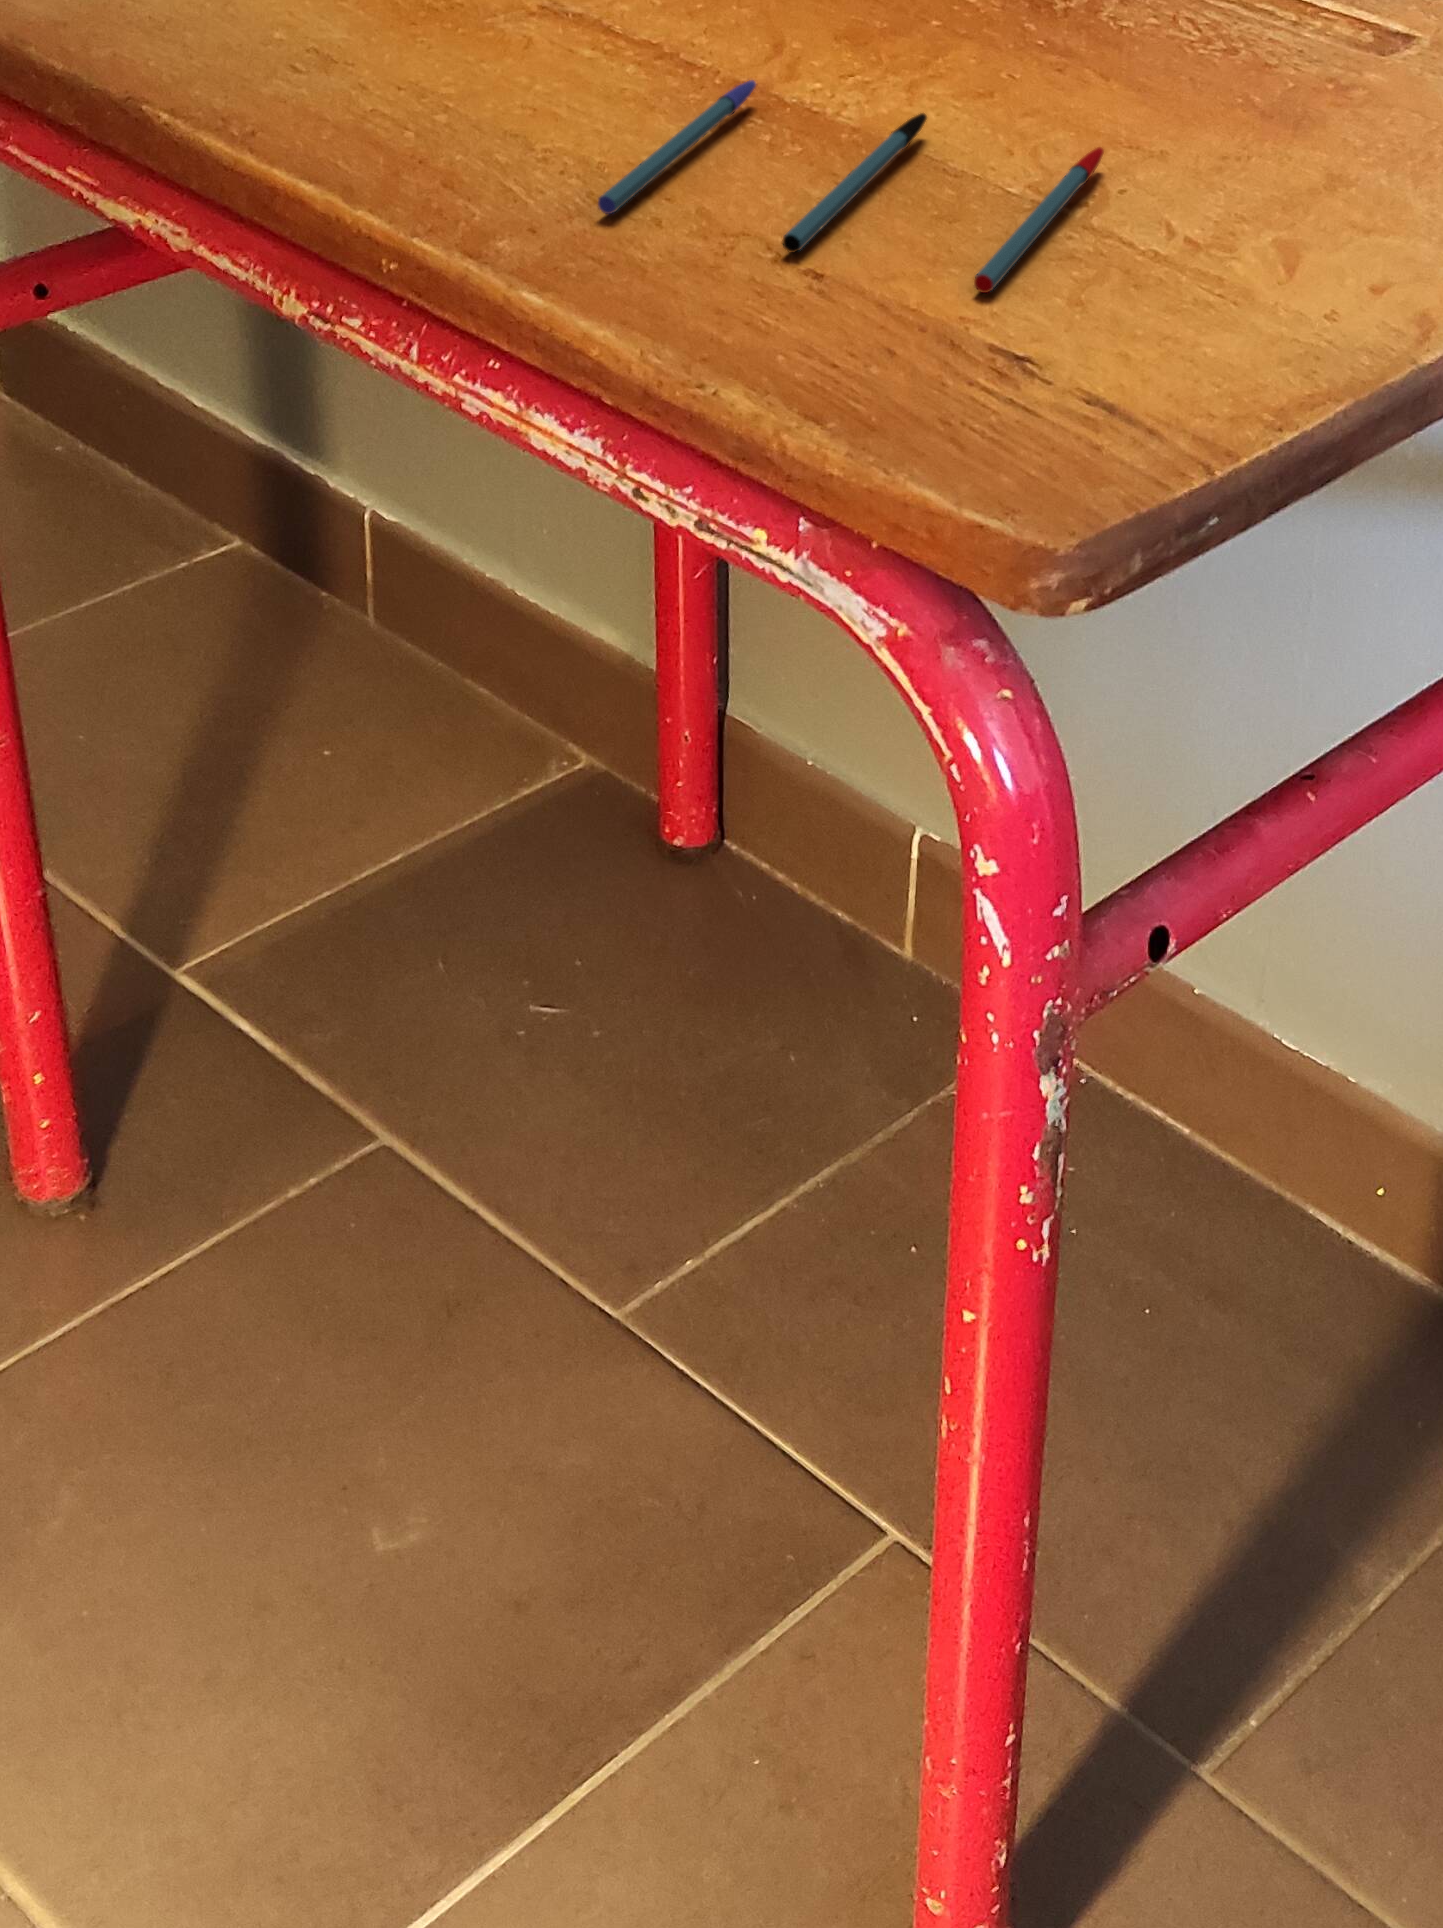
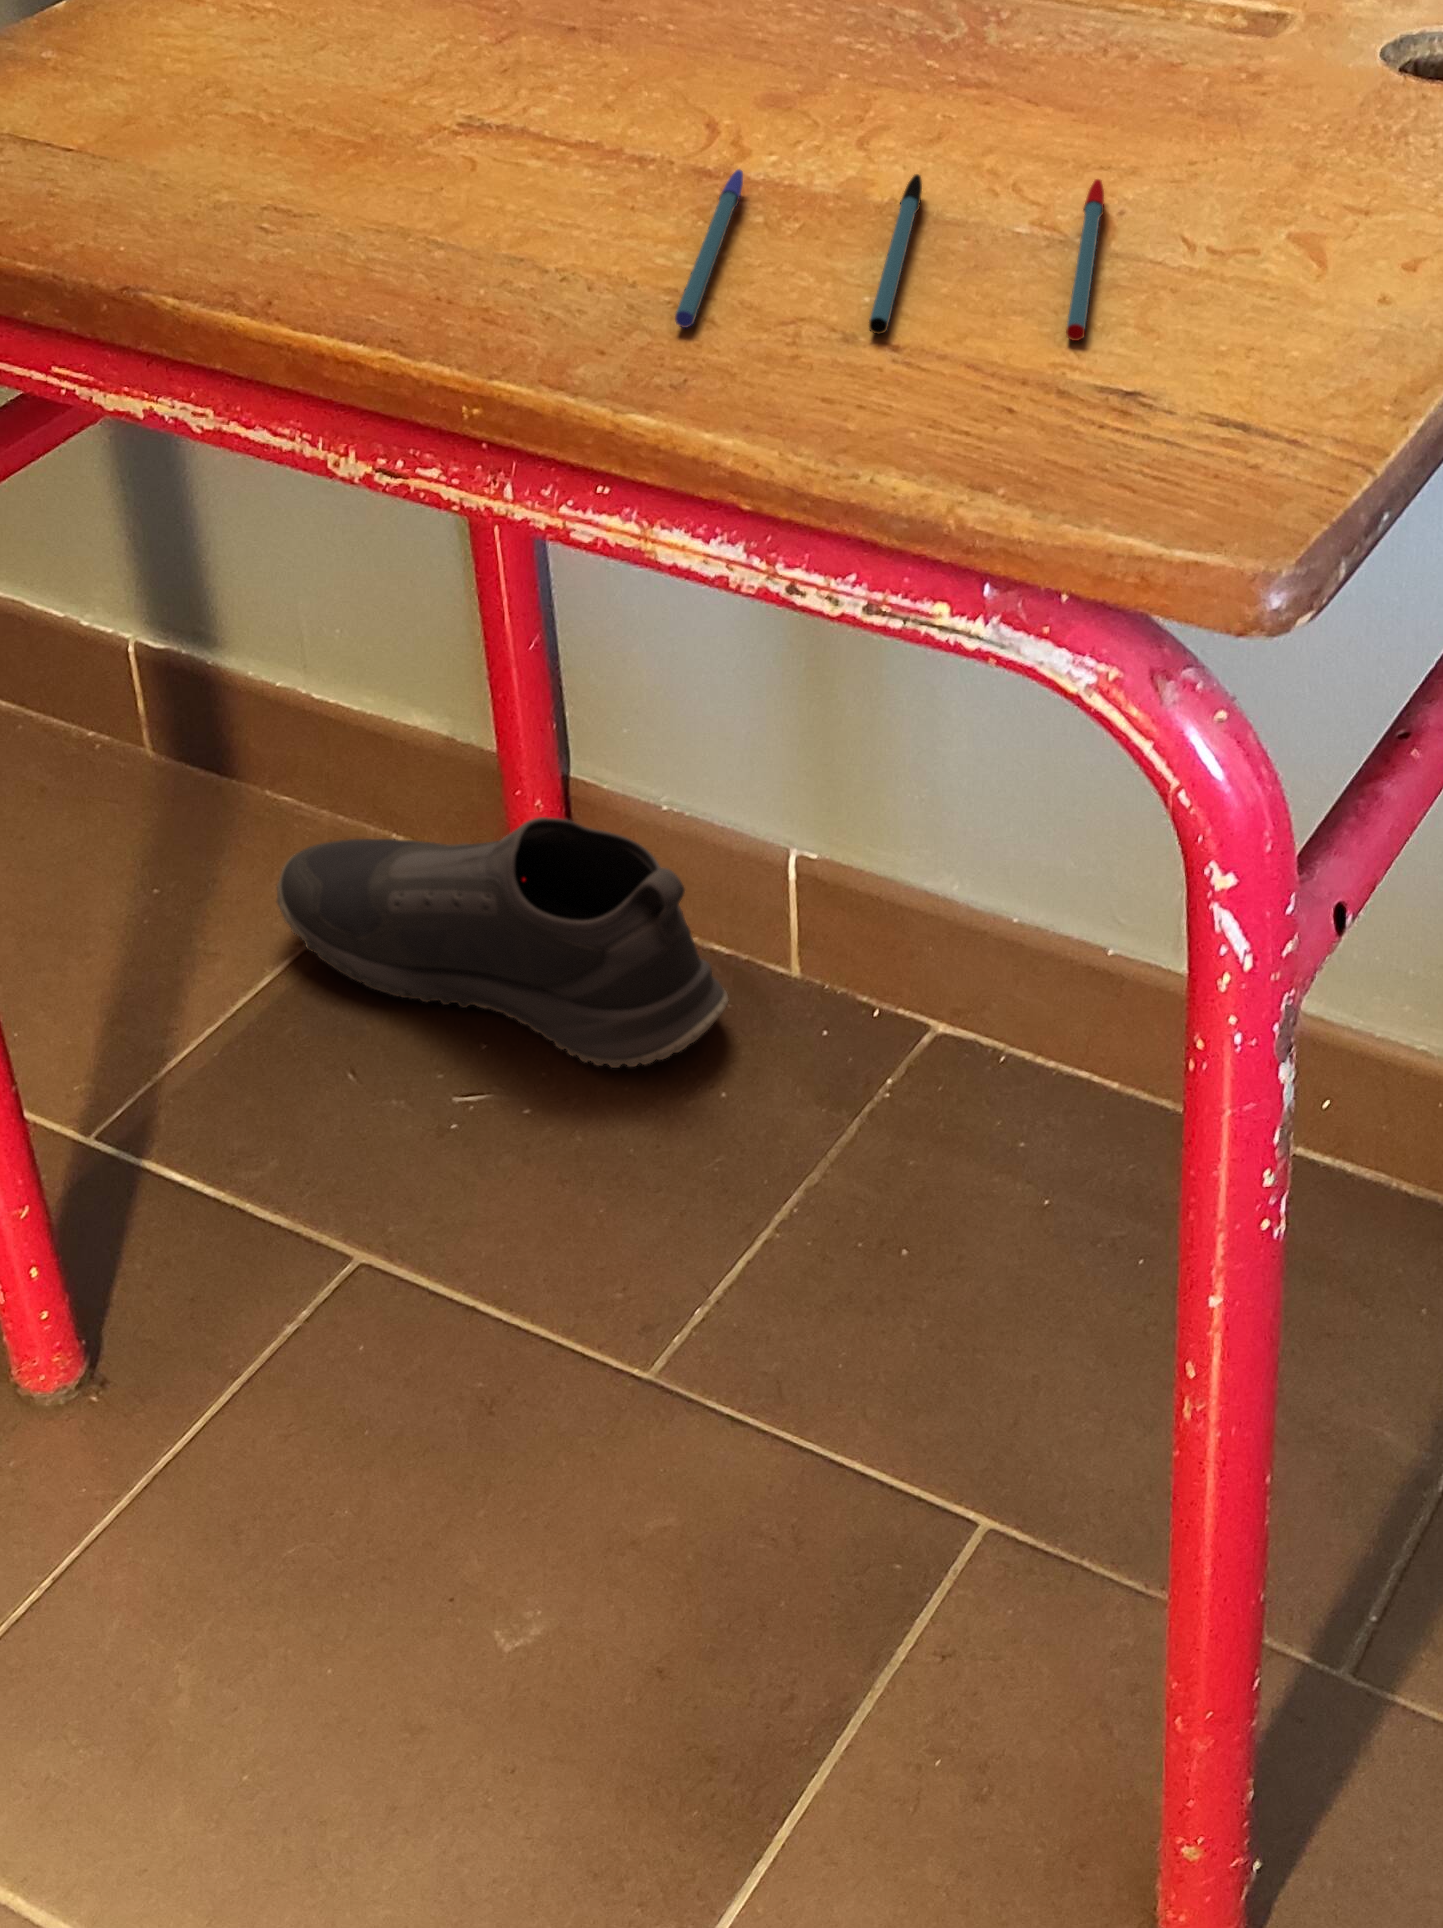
shoe: none [432,732,828,1007] -> present [277,817,728,1068]

